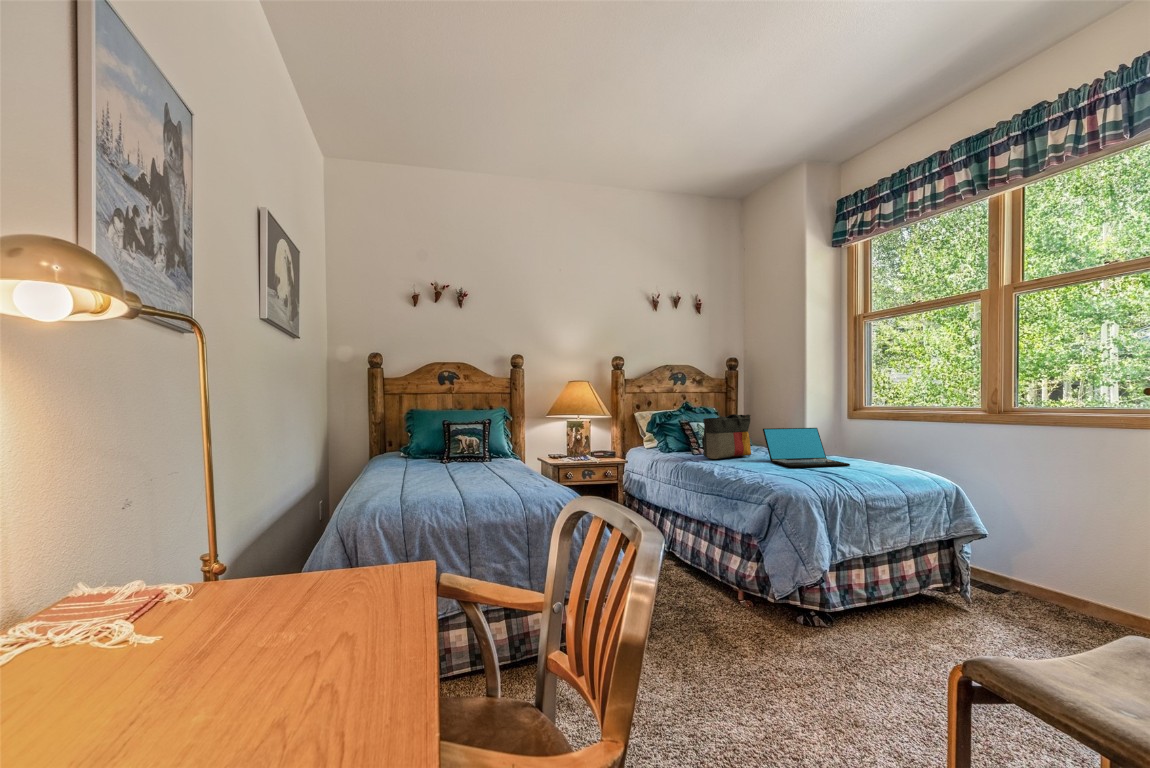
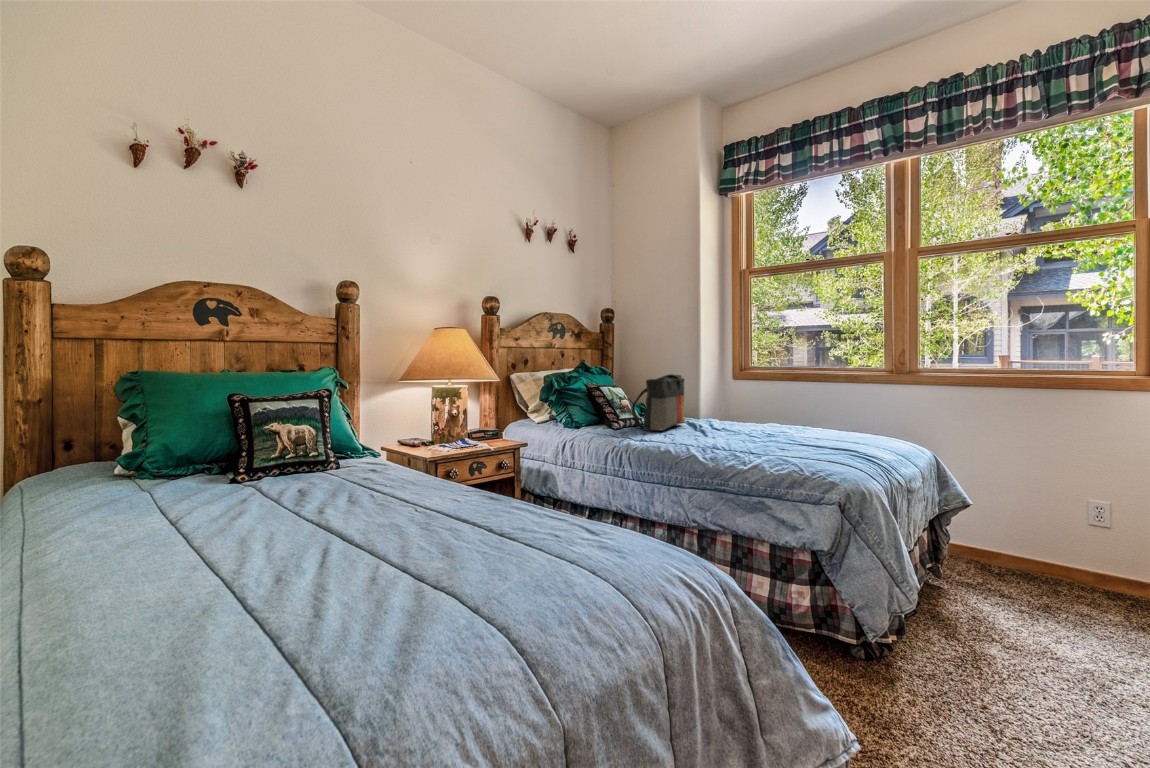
laptop: present [763,428,850,467] -> none [707,388,800,434]

